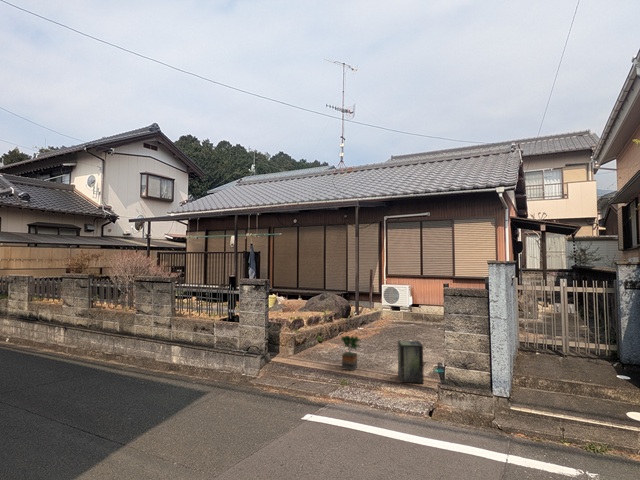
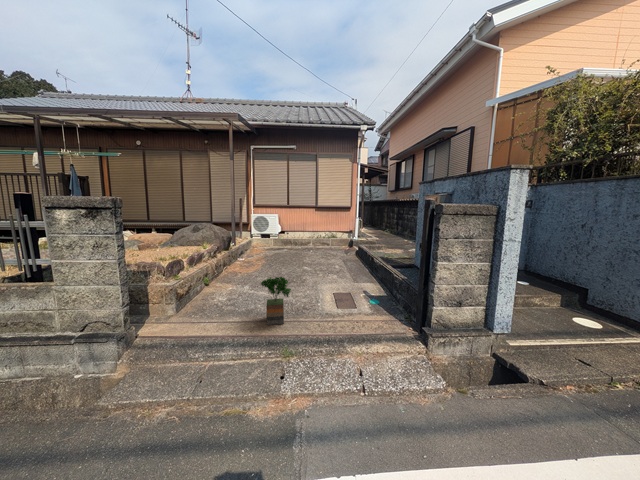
storage box: present [398,341,424,383] -> none [342,273,382,330]

